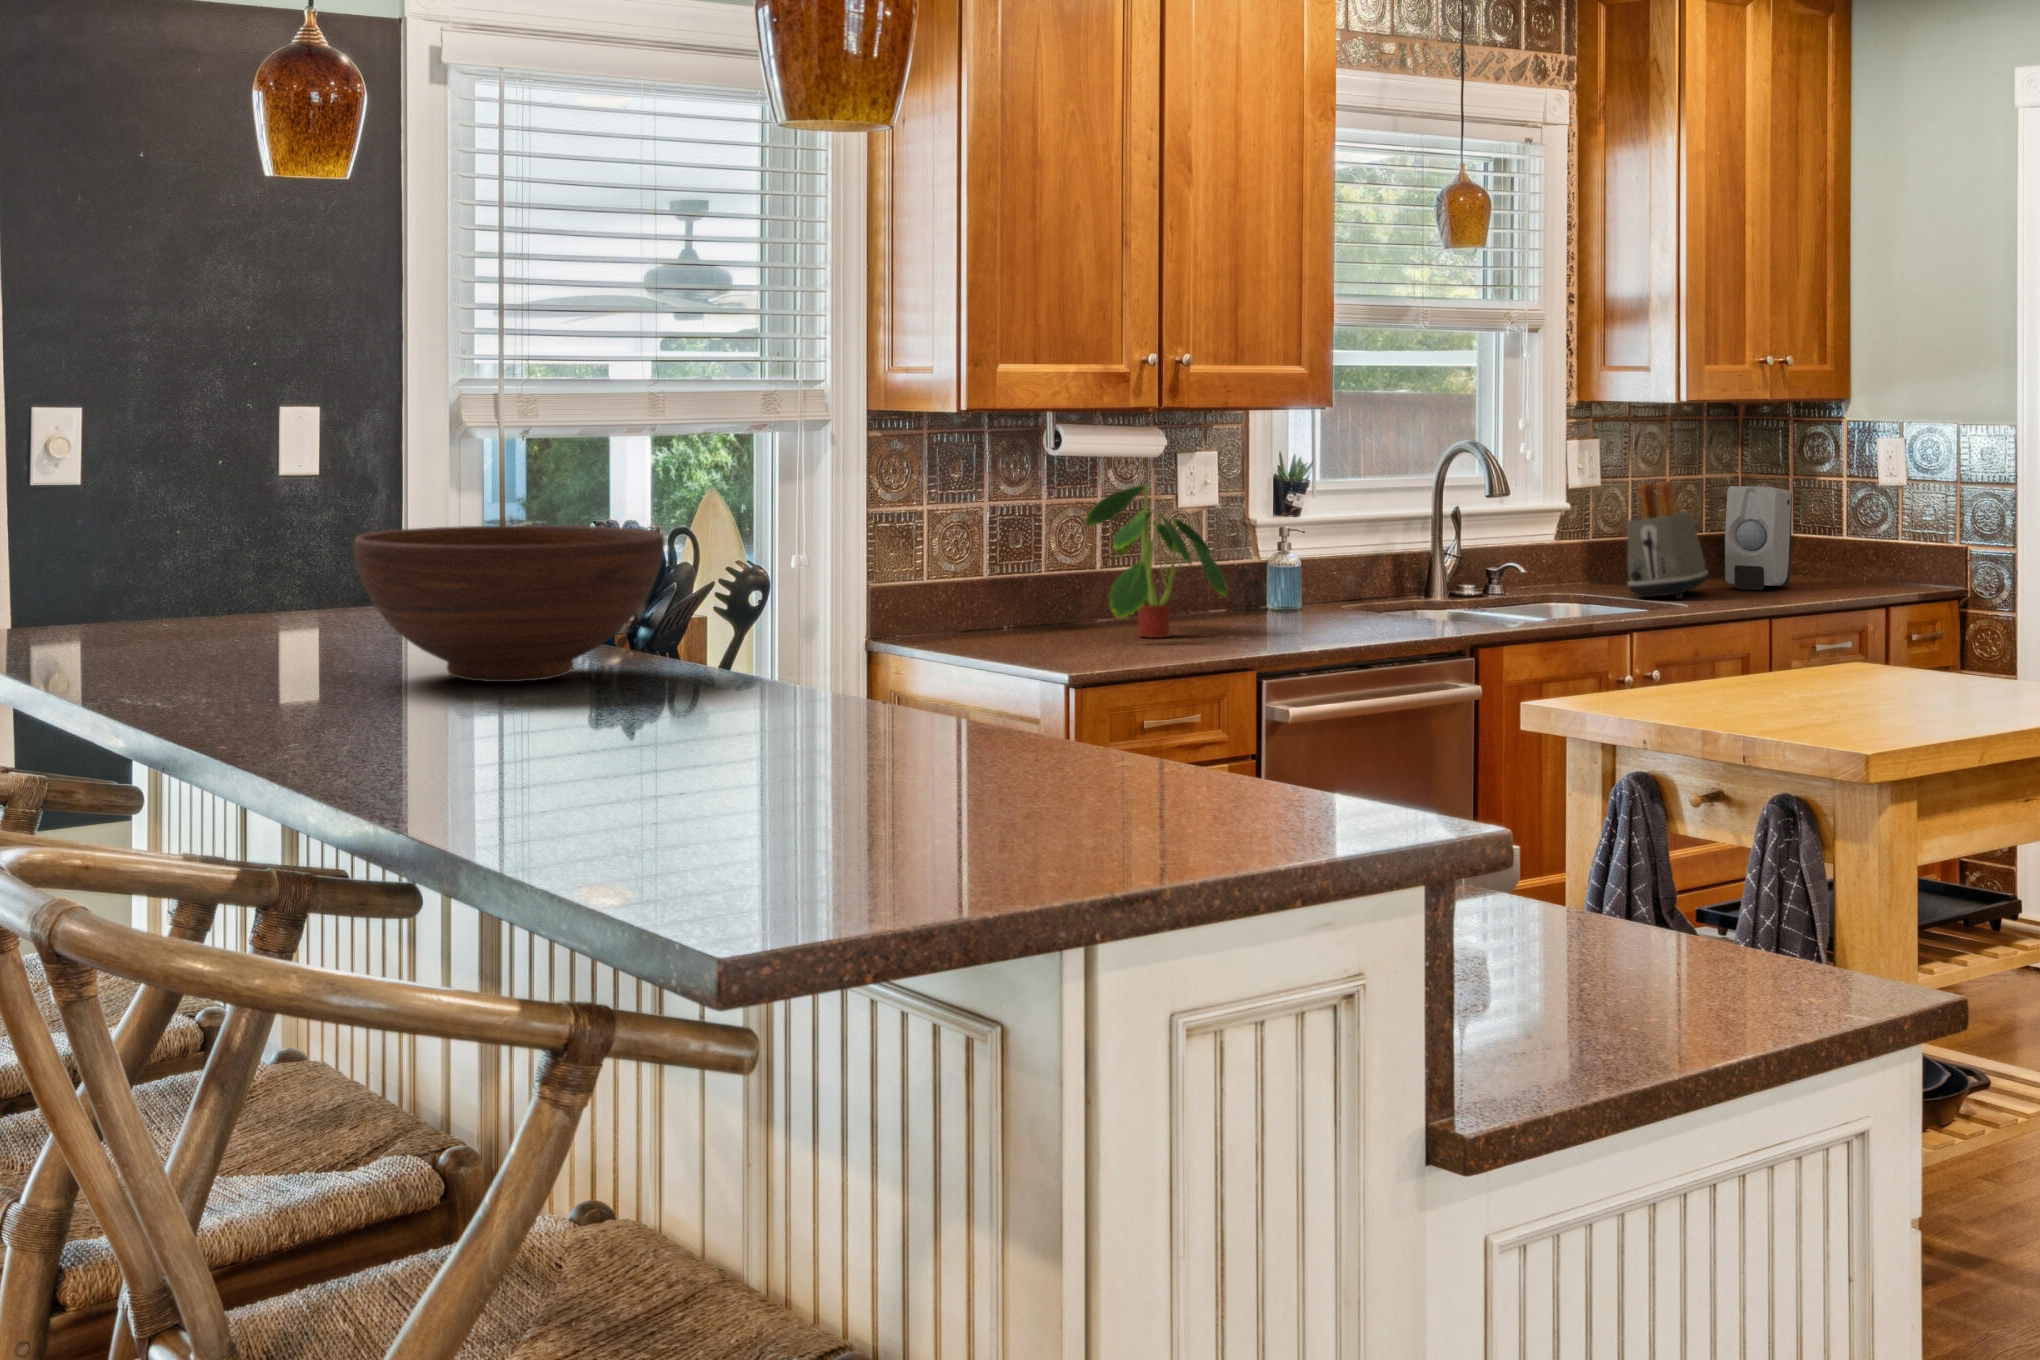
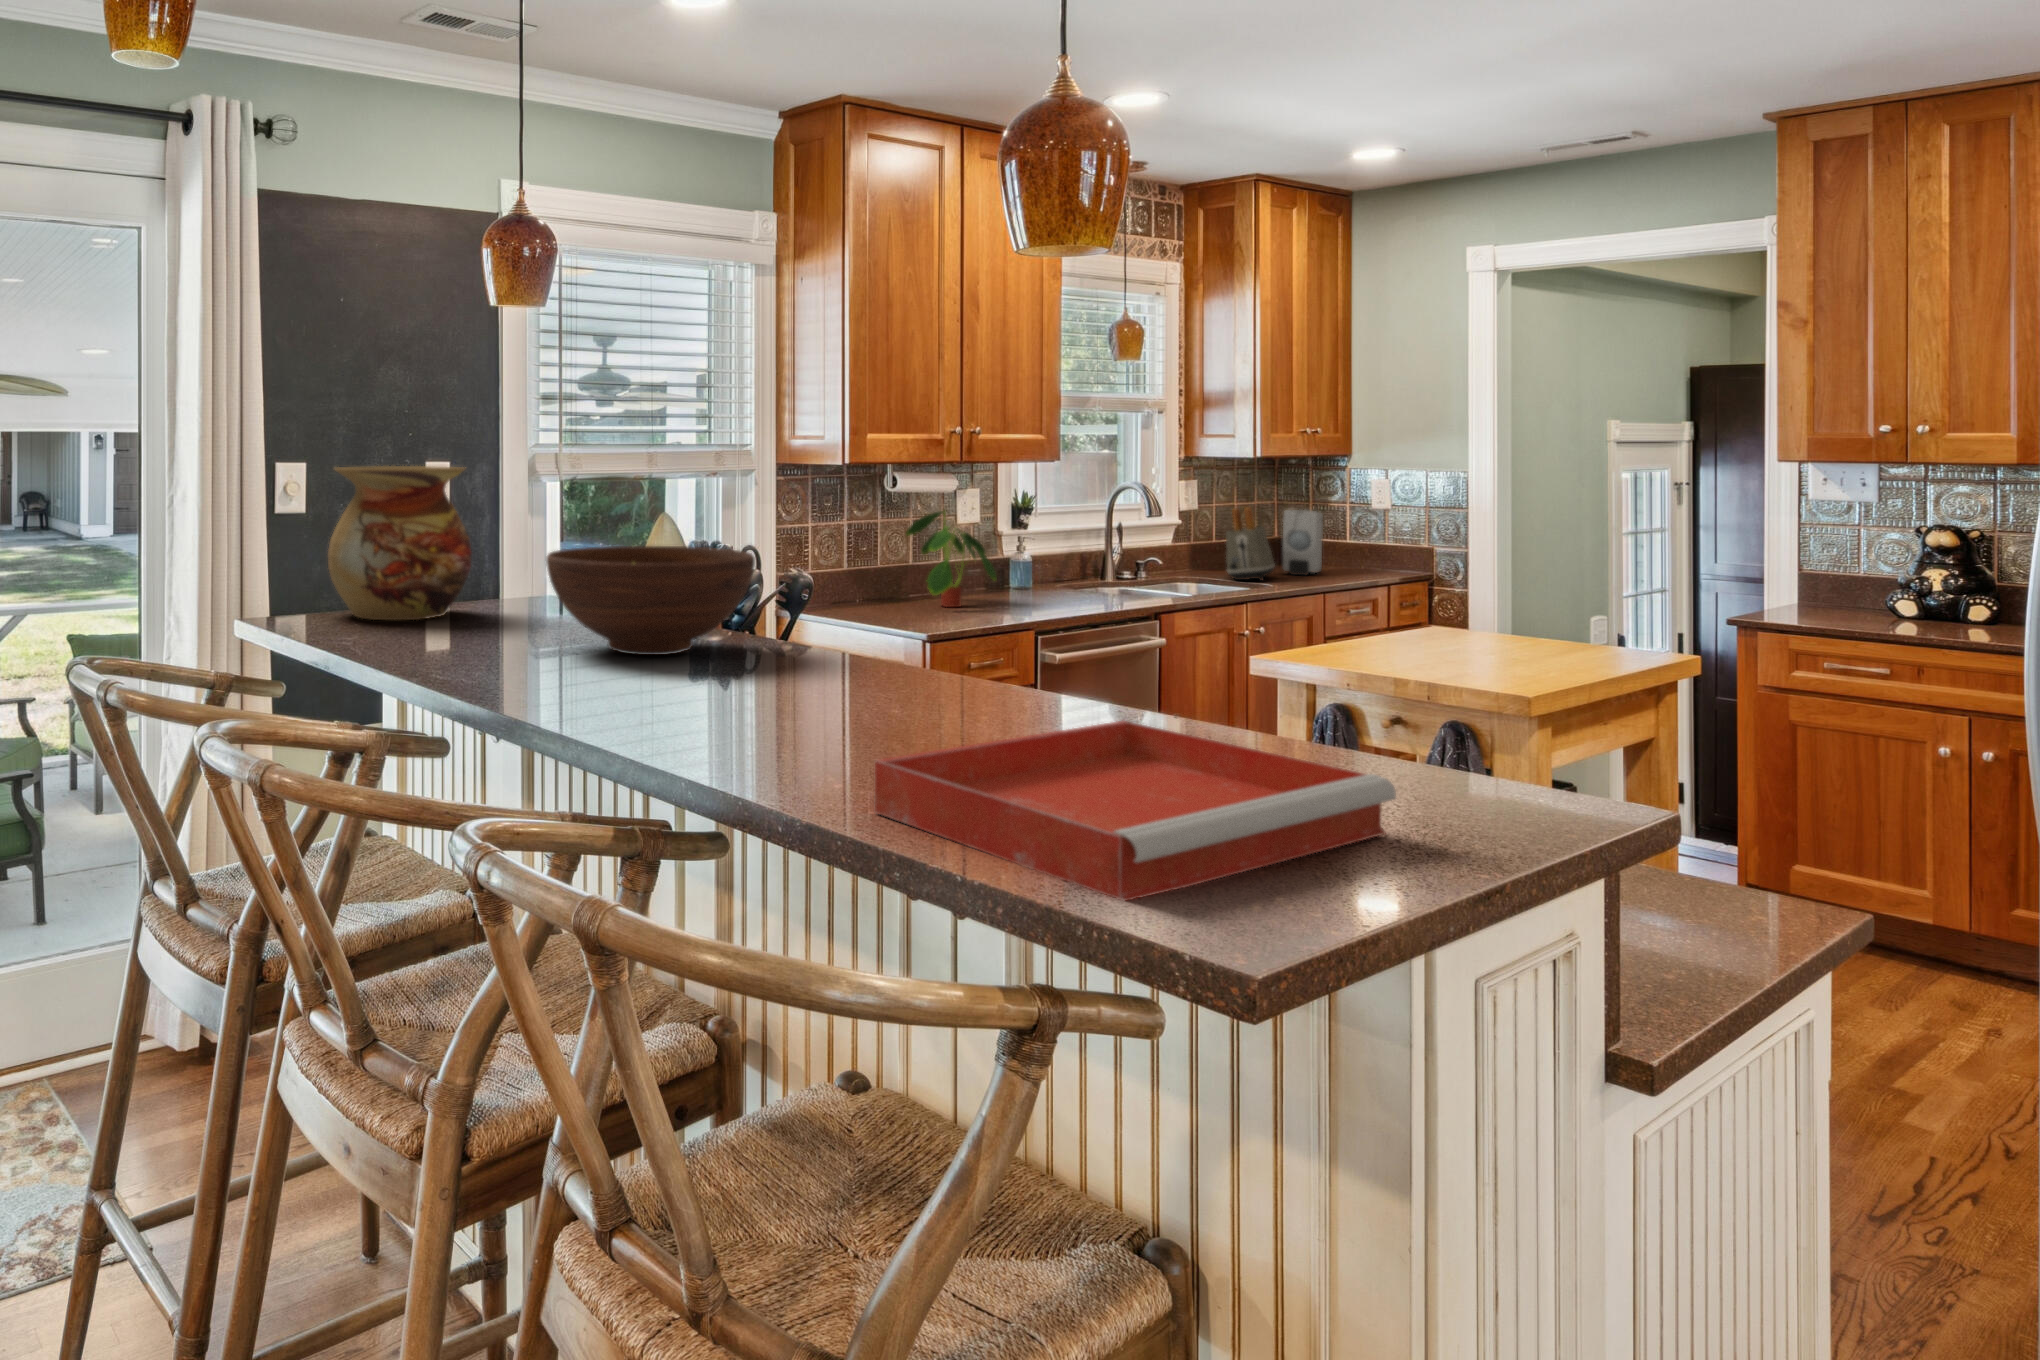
vase: none [74,411,299,642] -> present [328,466,472,620]
tray: none [564,733,1193,916] -> present [875,721,1396,901]

